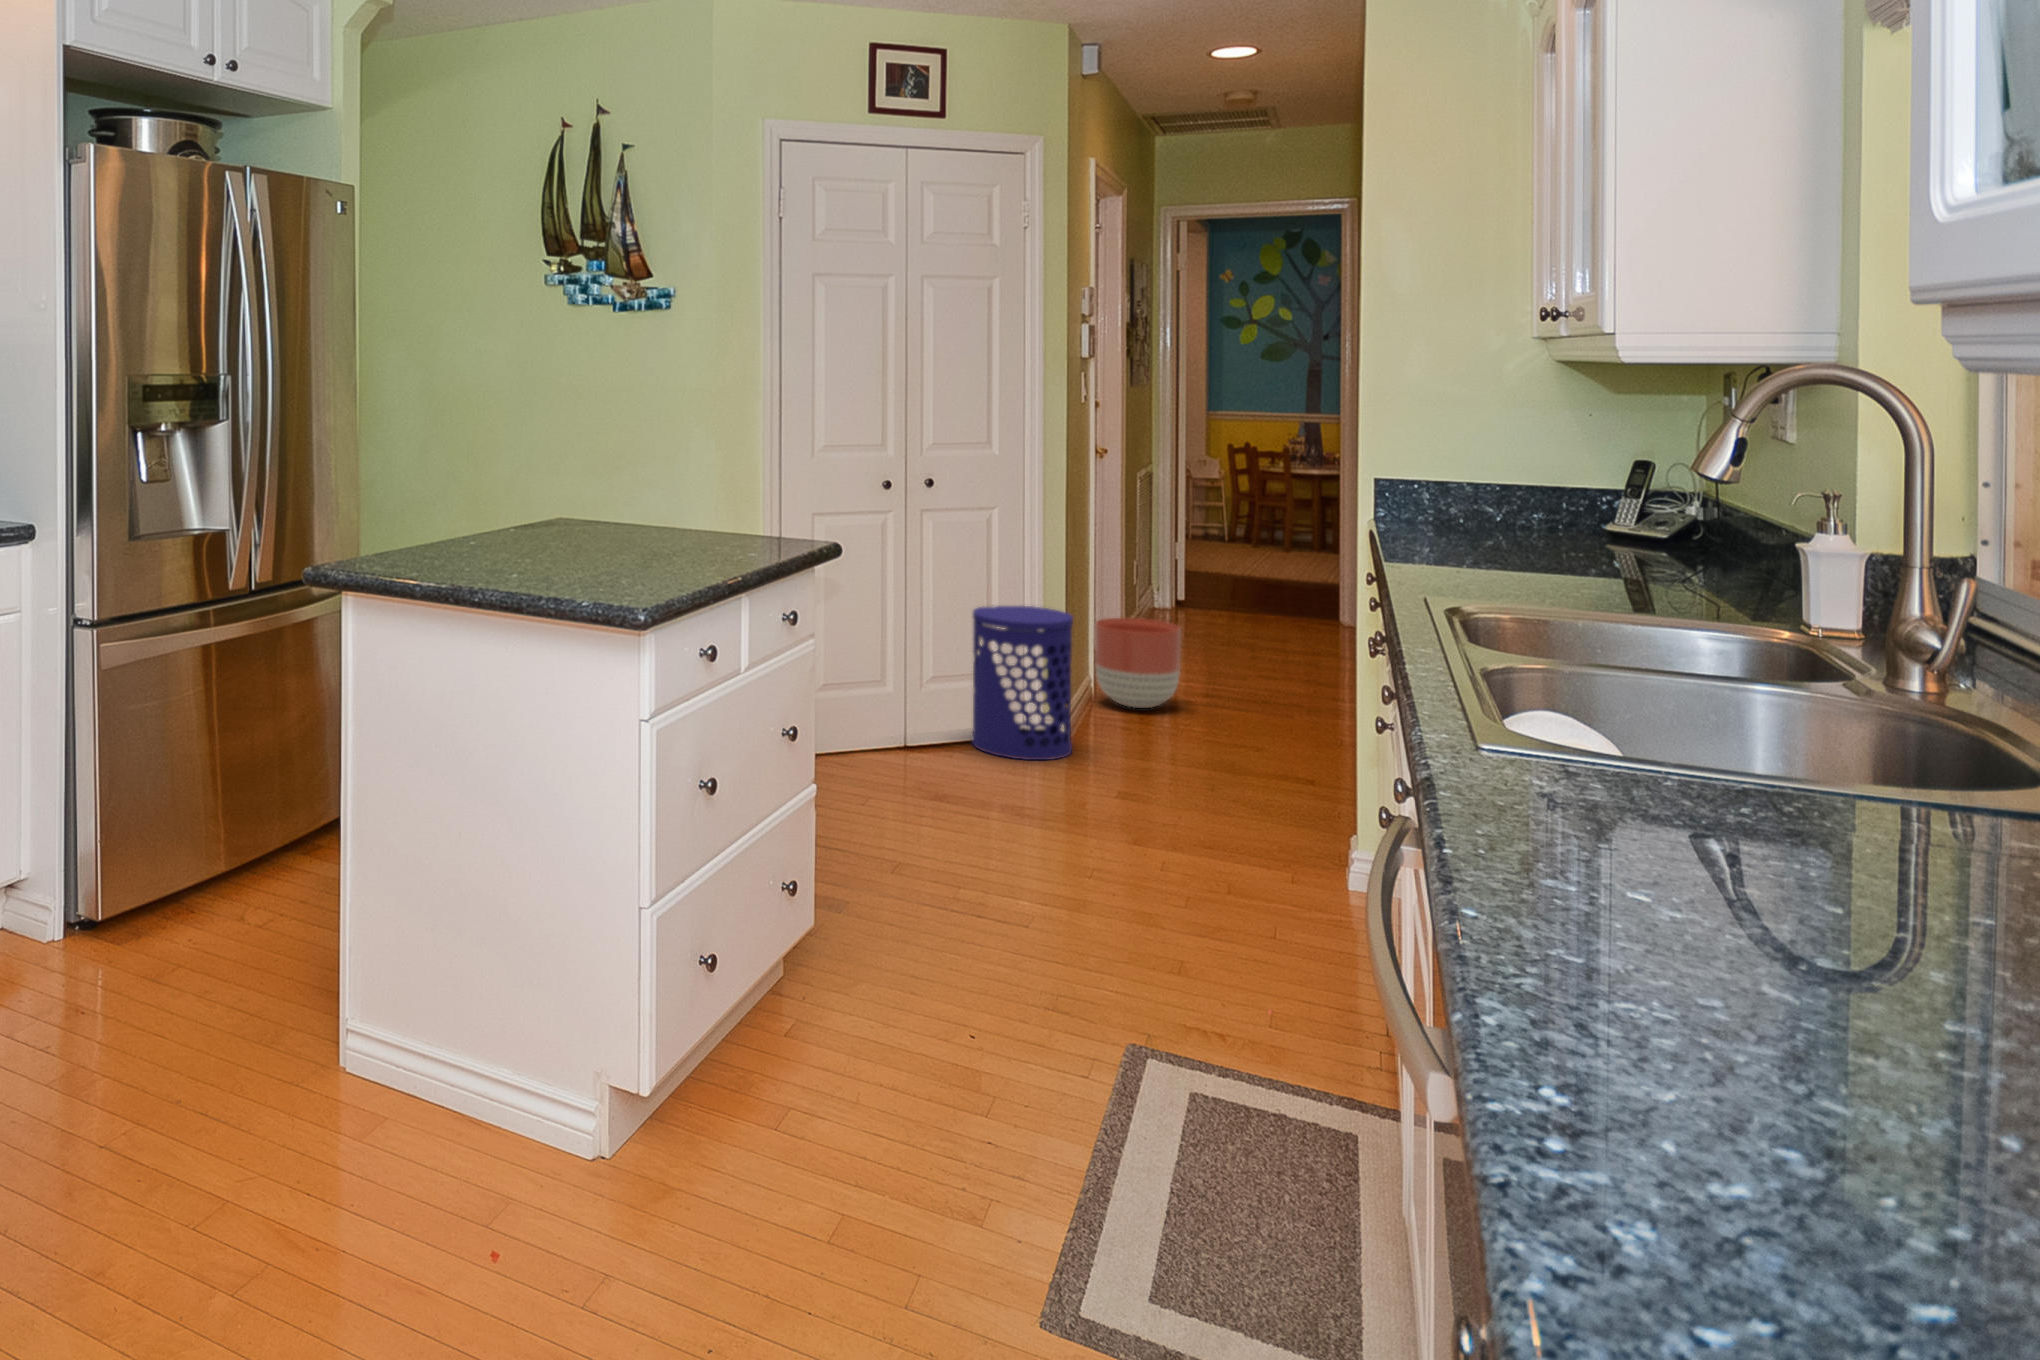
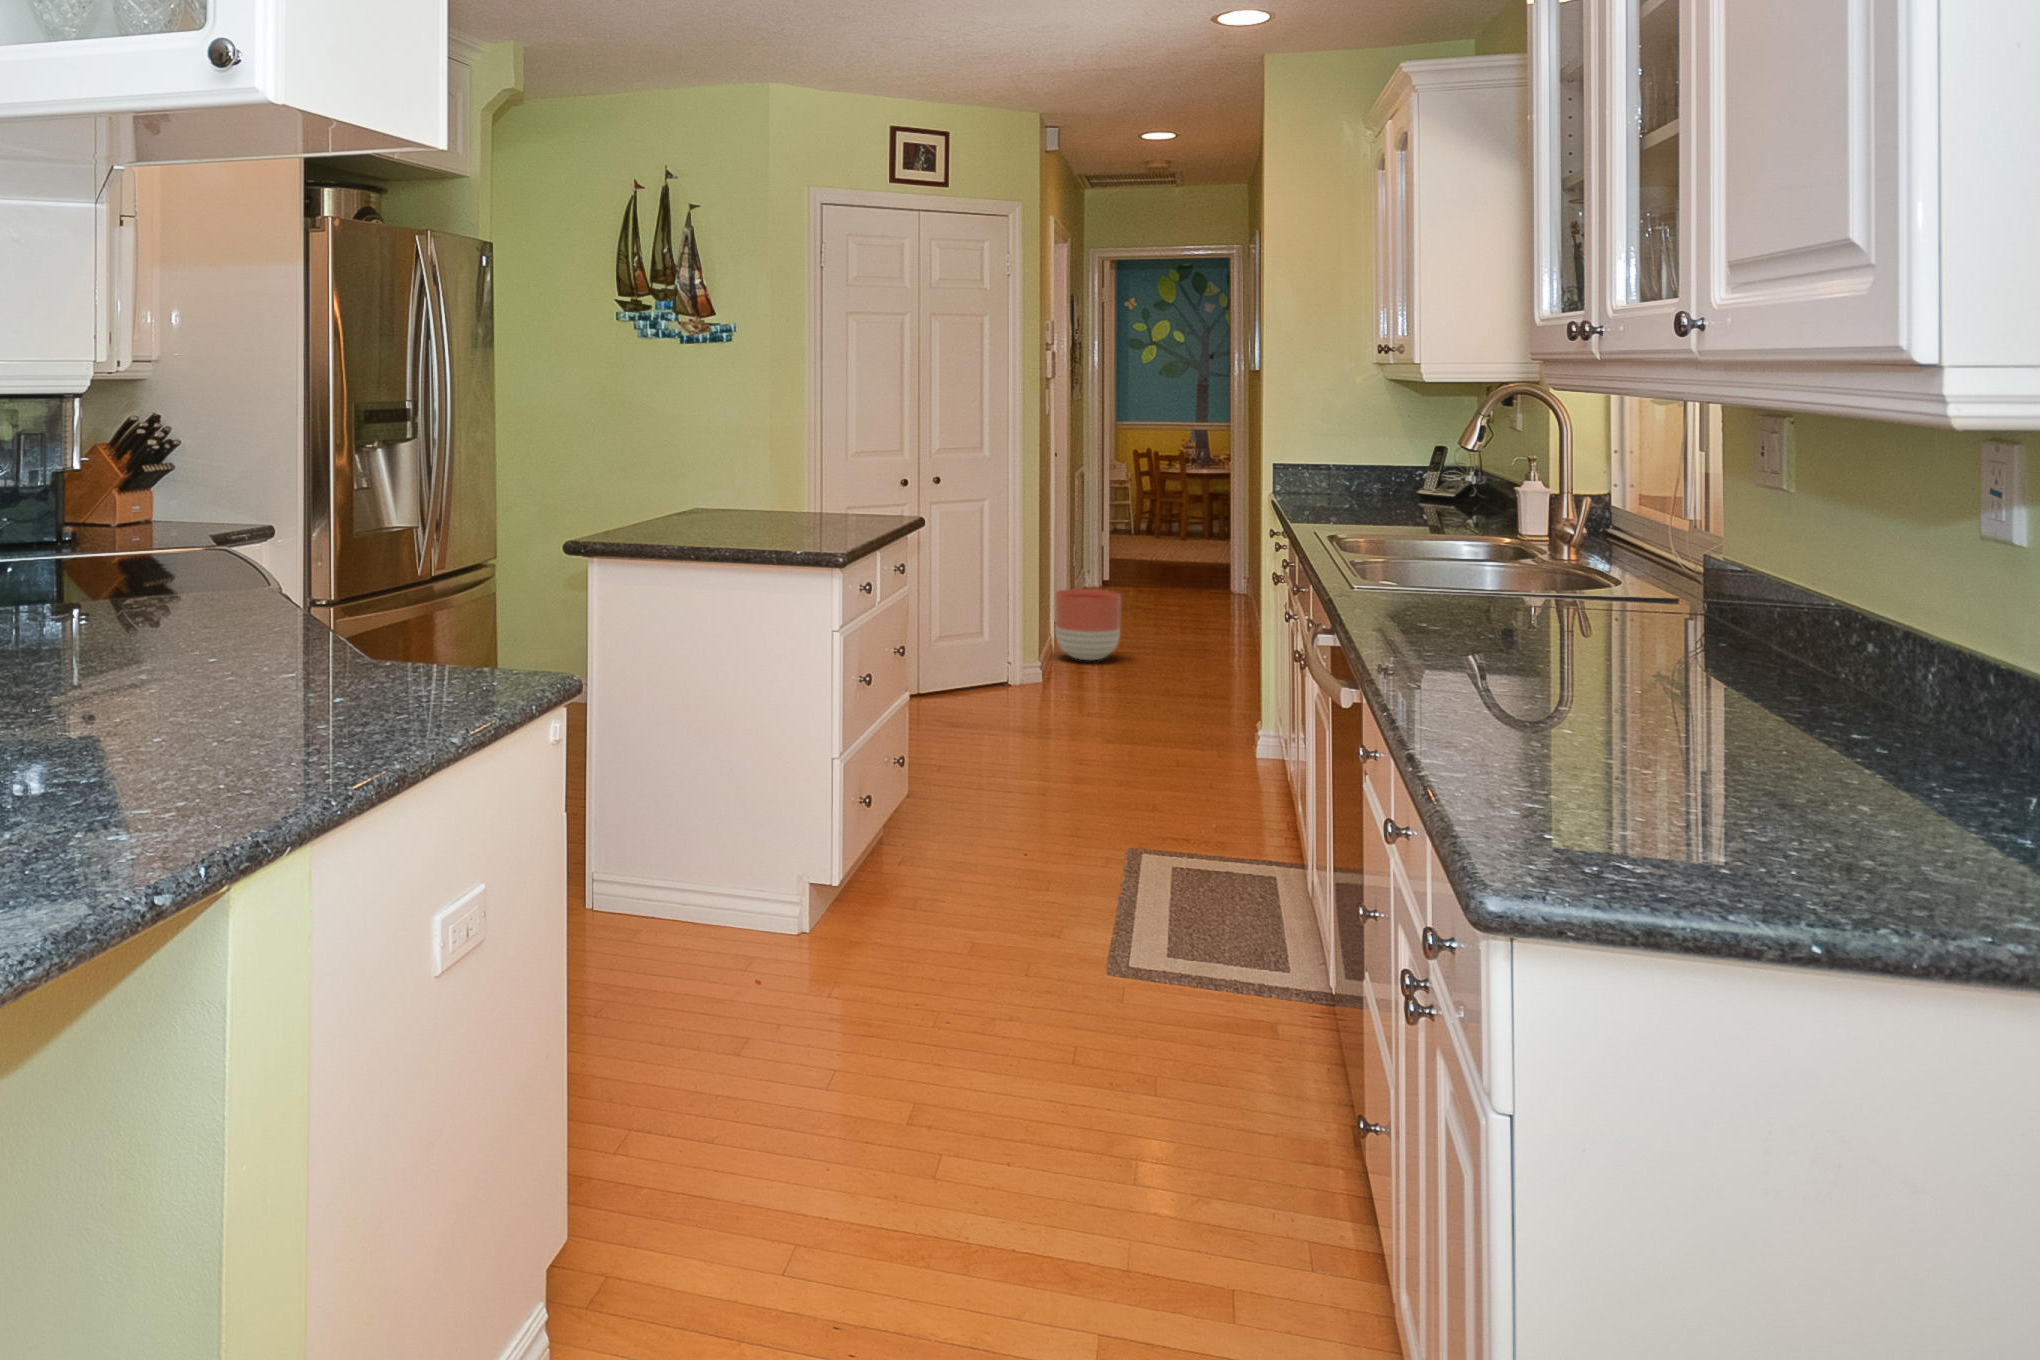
waste bin: present [972,606,1073,760] -> none [969,578,1047,699]

